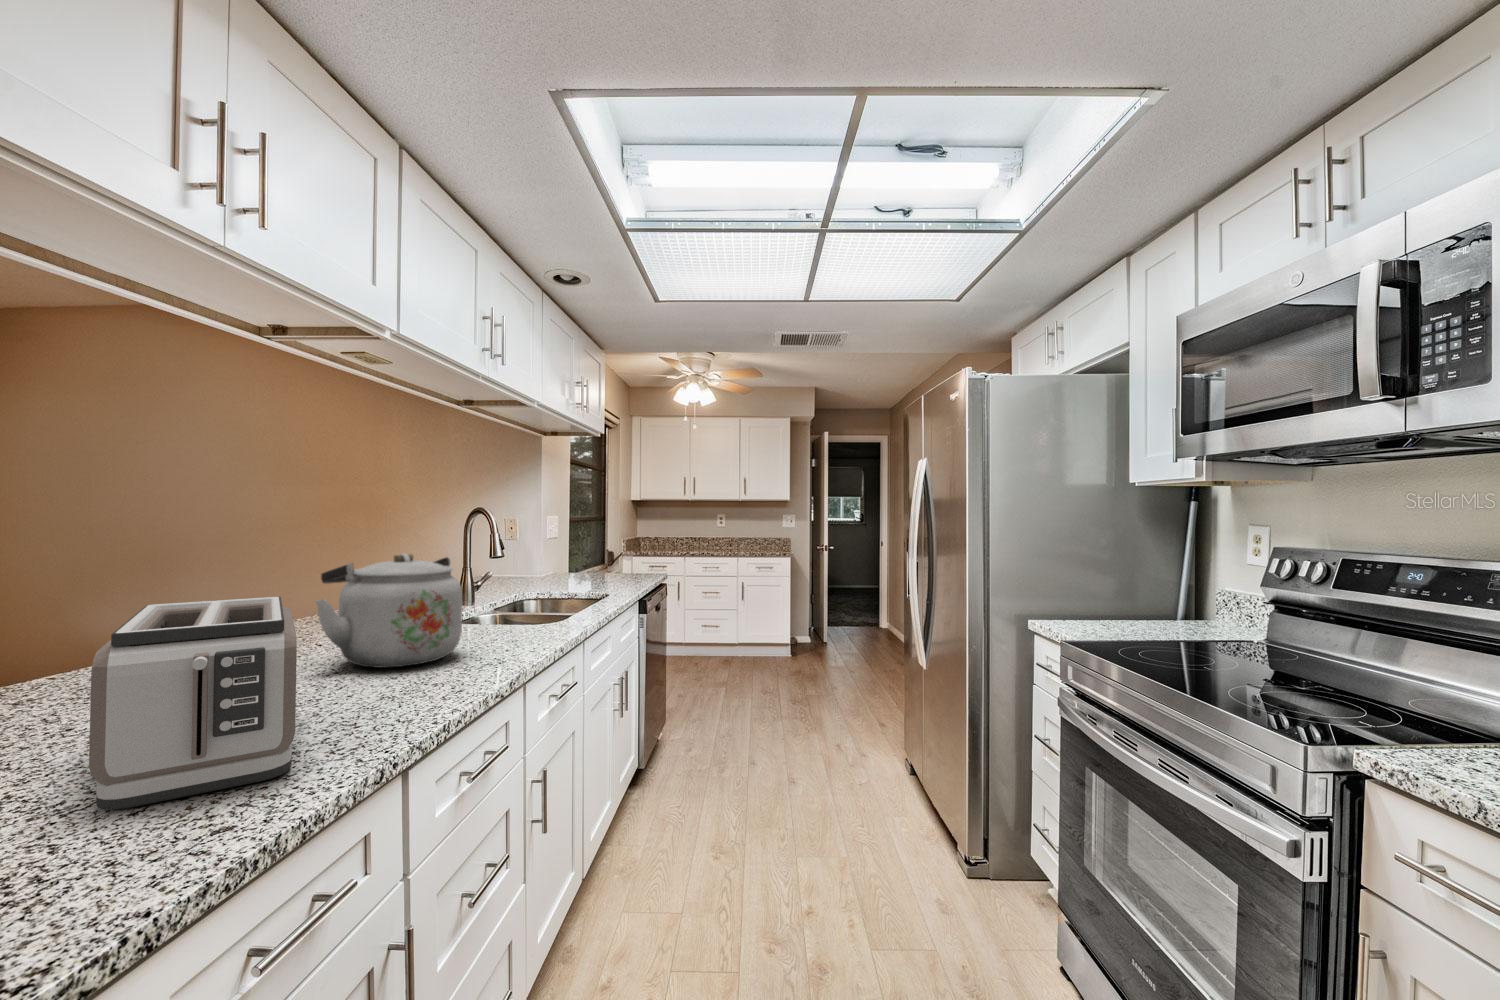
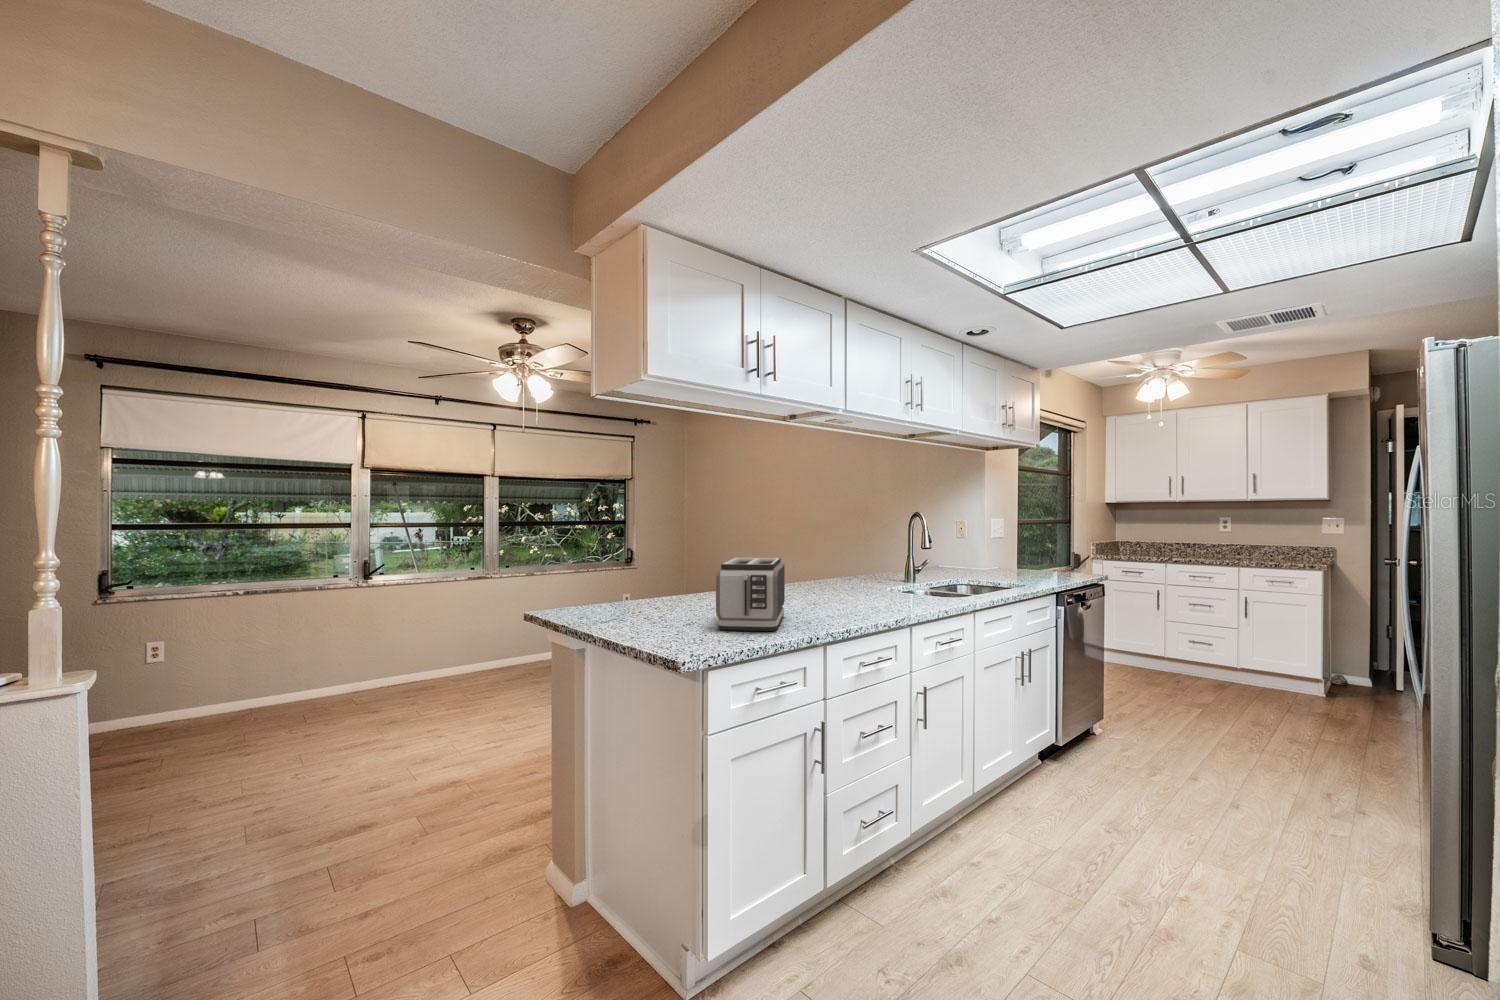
kettle: present [315,553,462,668] -> none [802,541,879,606]

